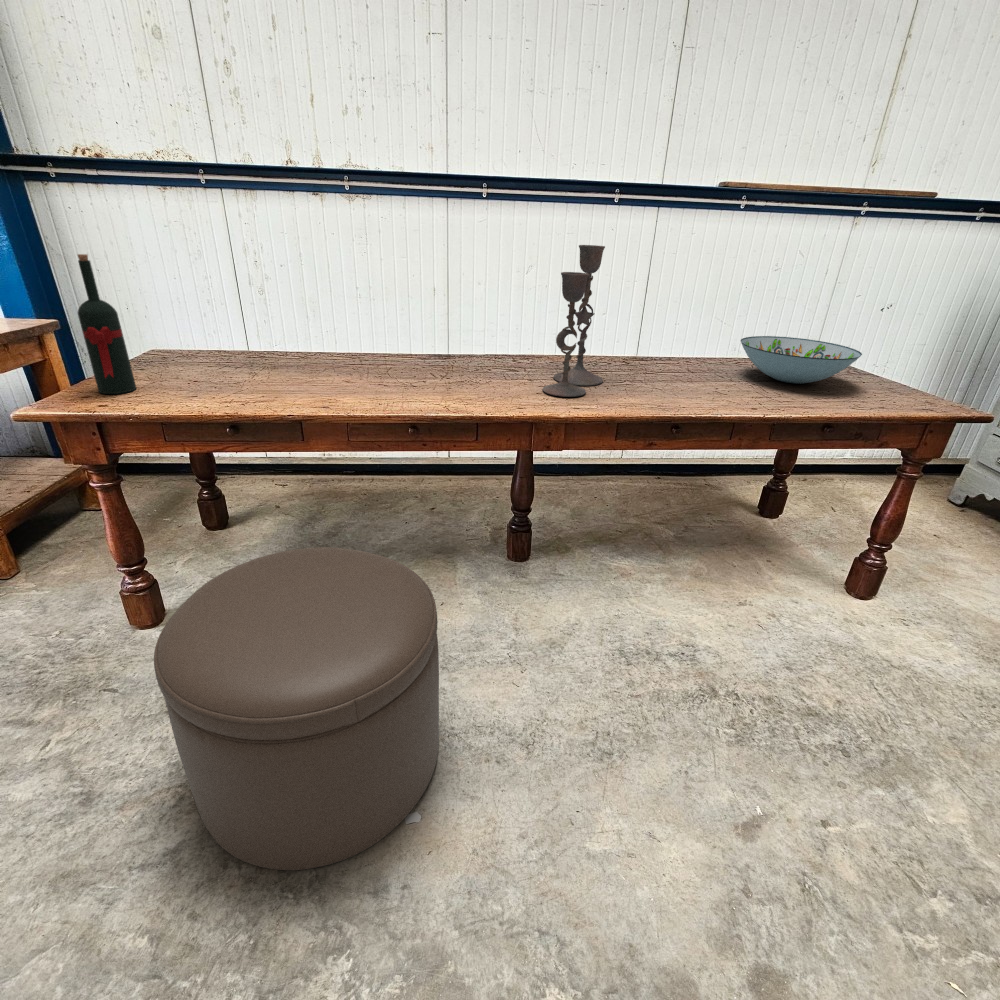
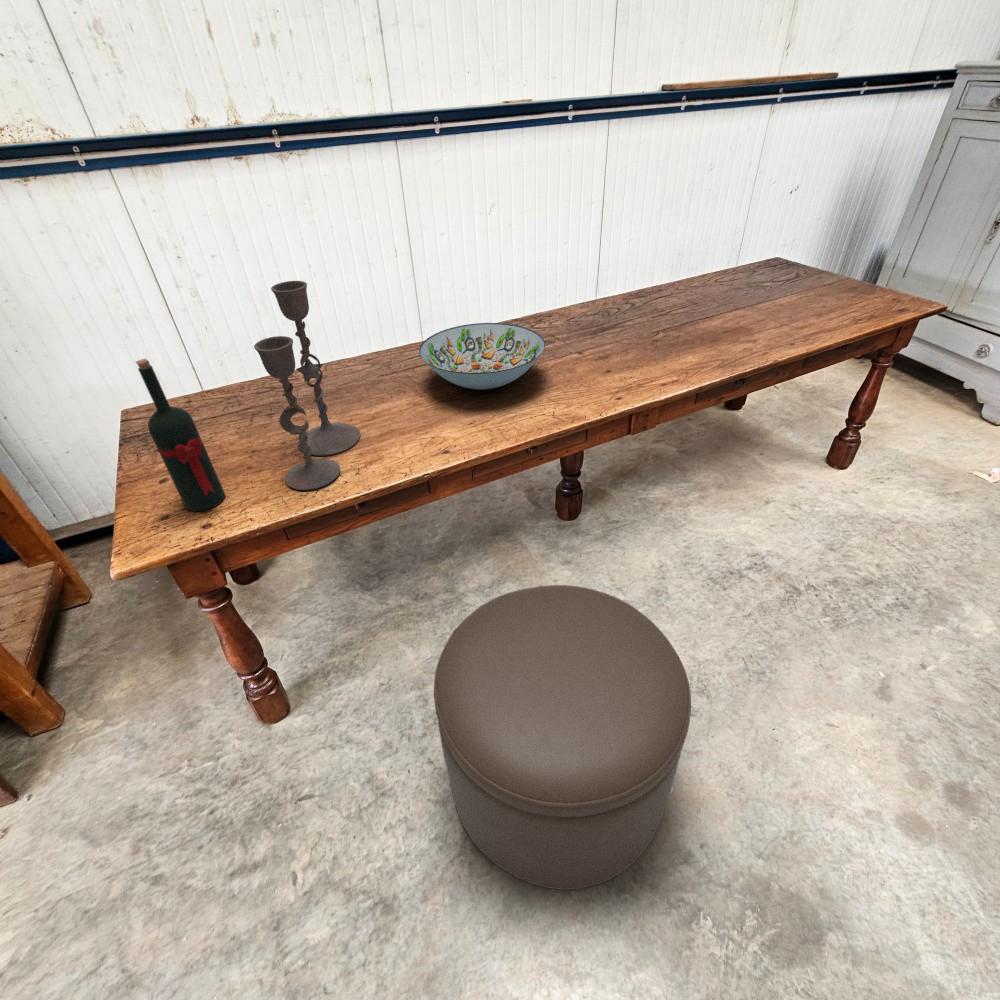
candlestick: present [543,245,605,397] -> present [254,281,360,490]
decorative bowl: present [741,336,862,384] -> present [419,323,545,389]

